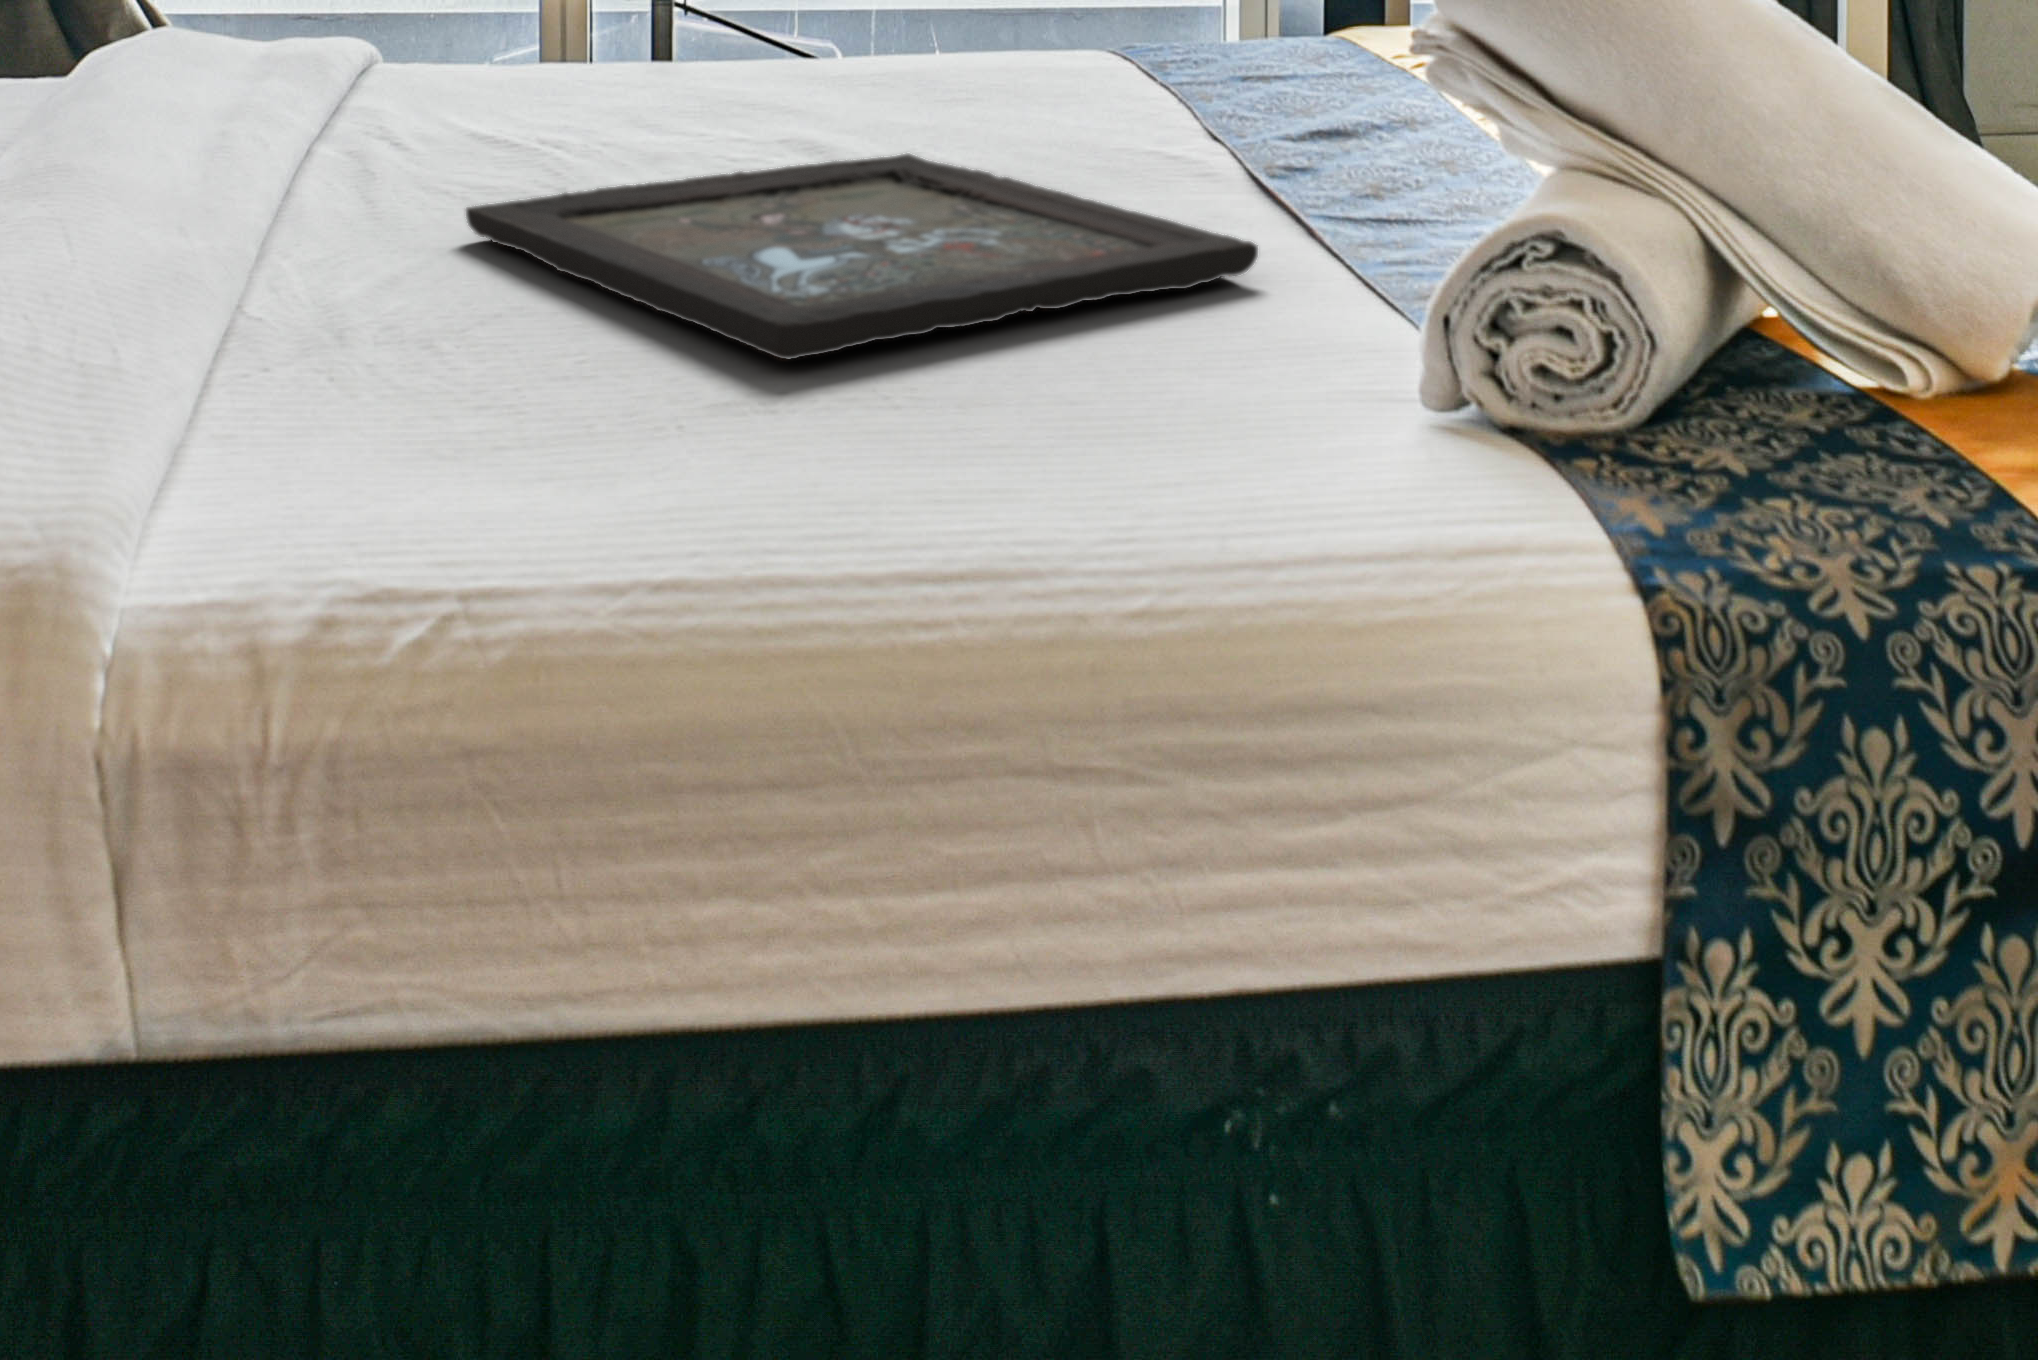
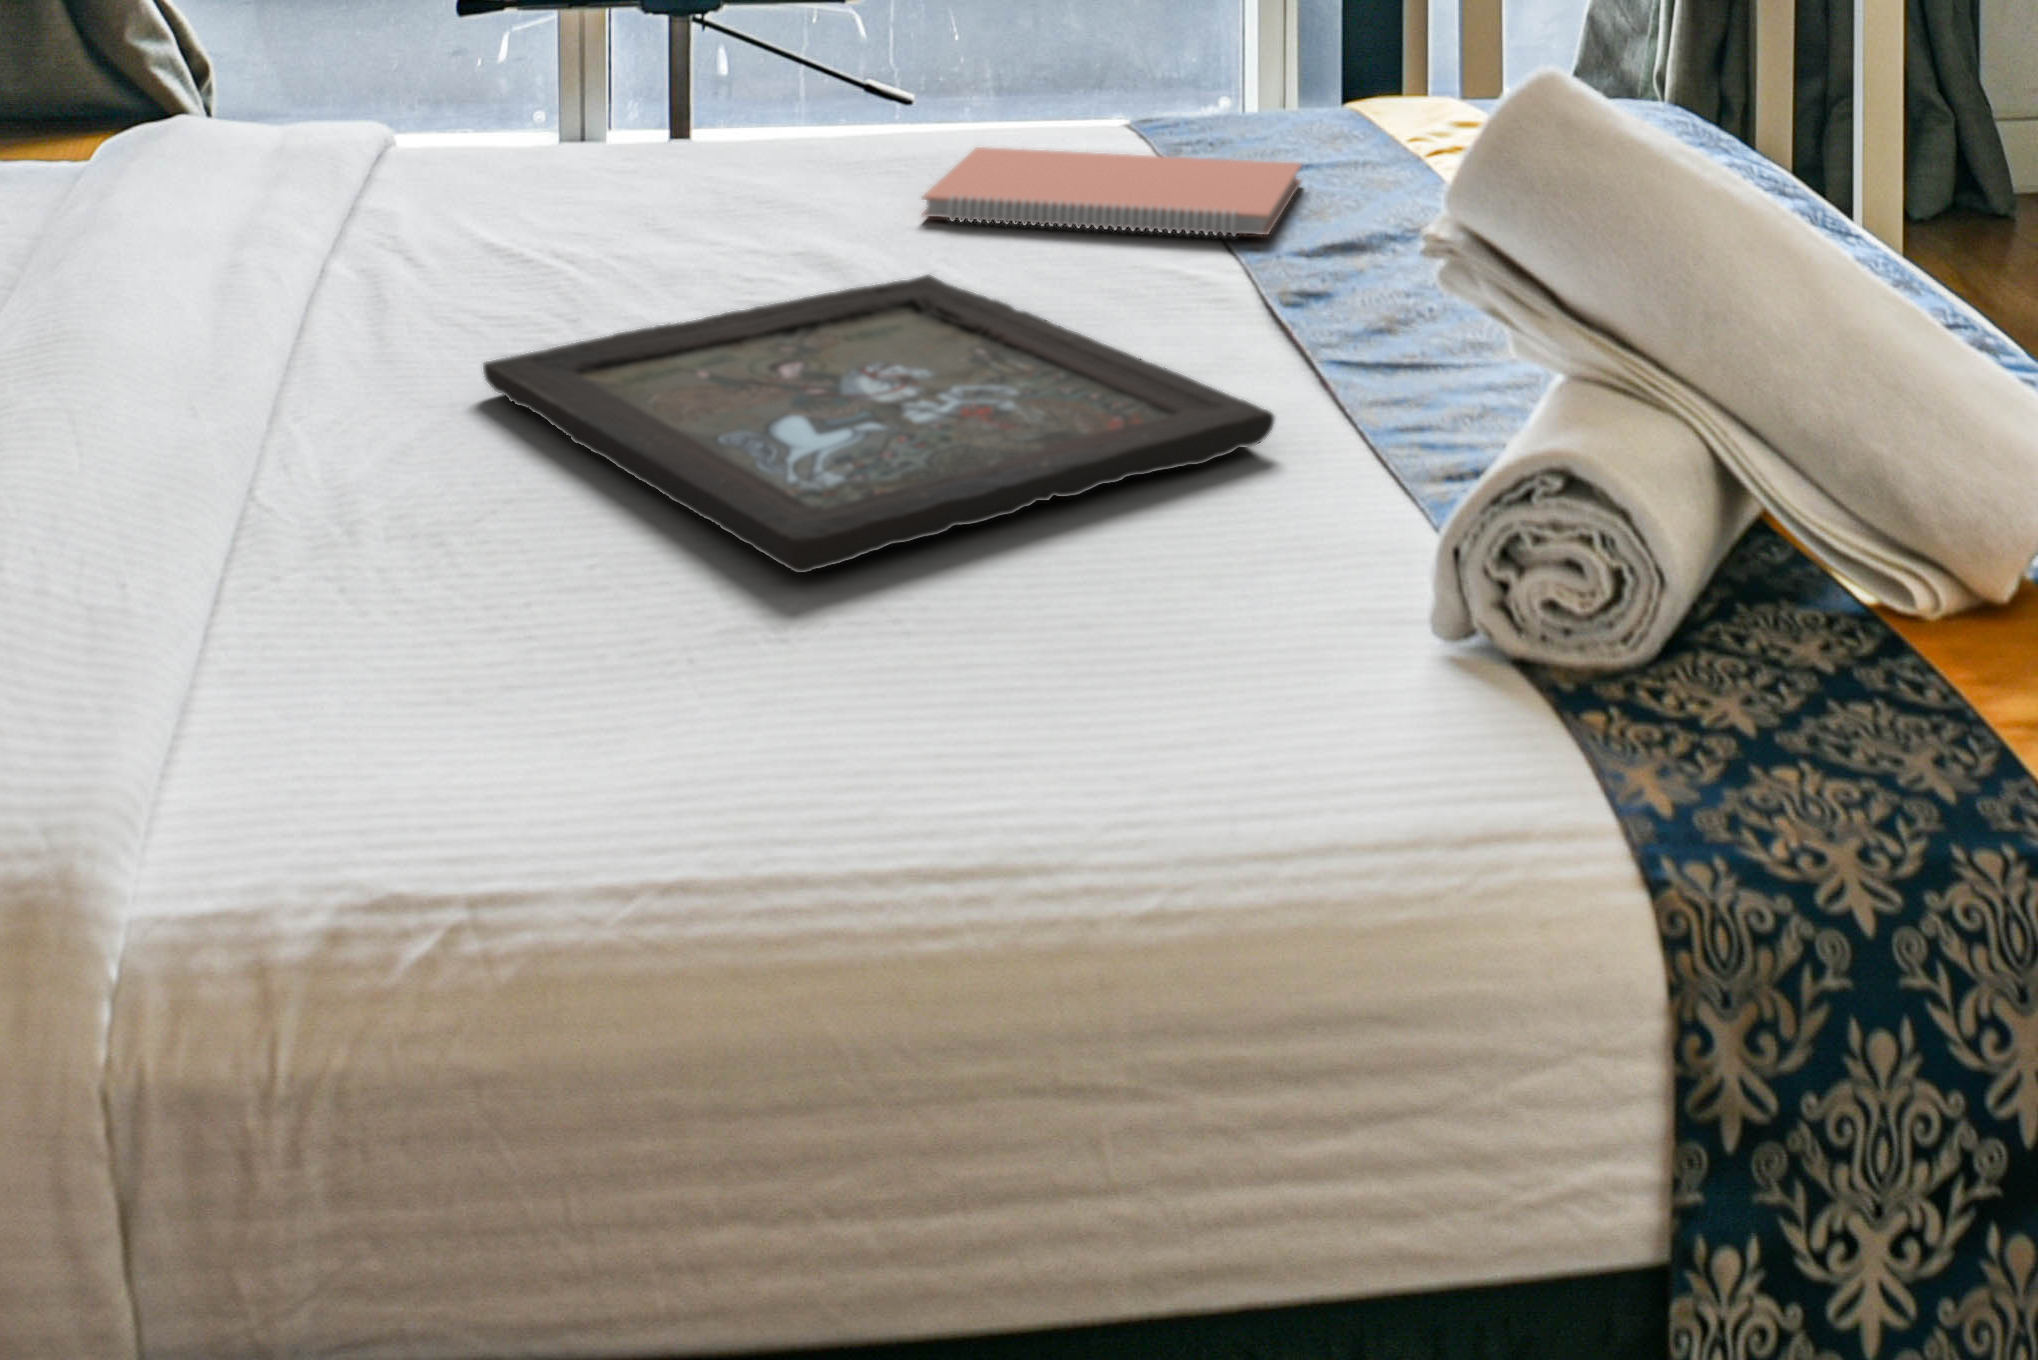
notebook: none [900,65,1282,132] -> present [922,147,1302,236]

